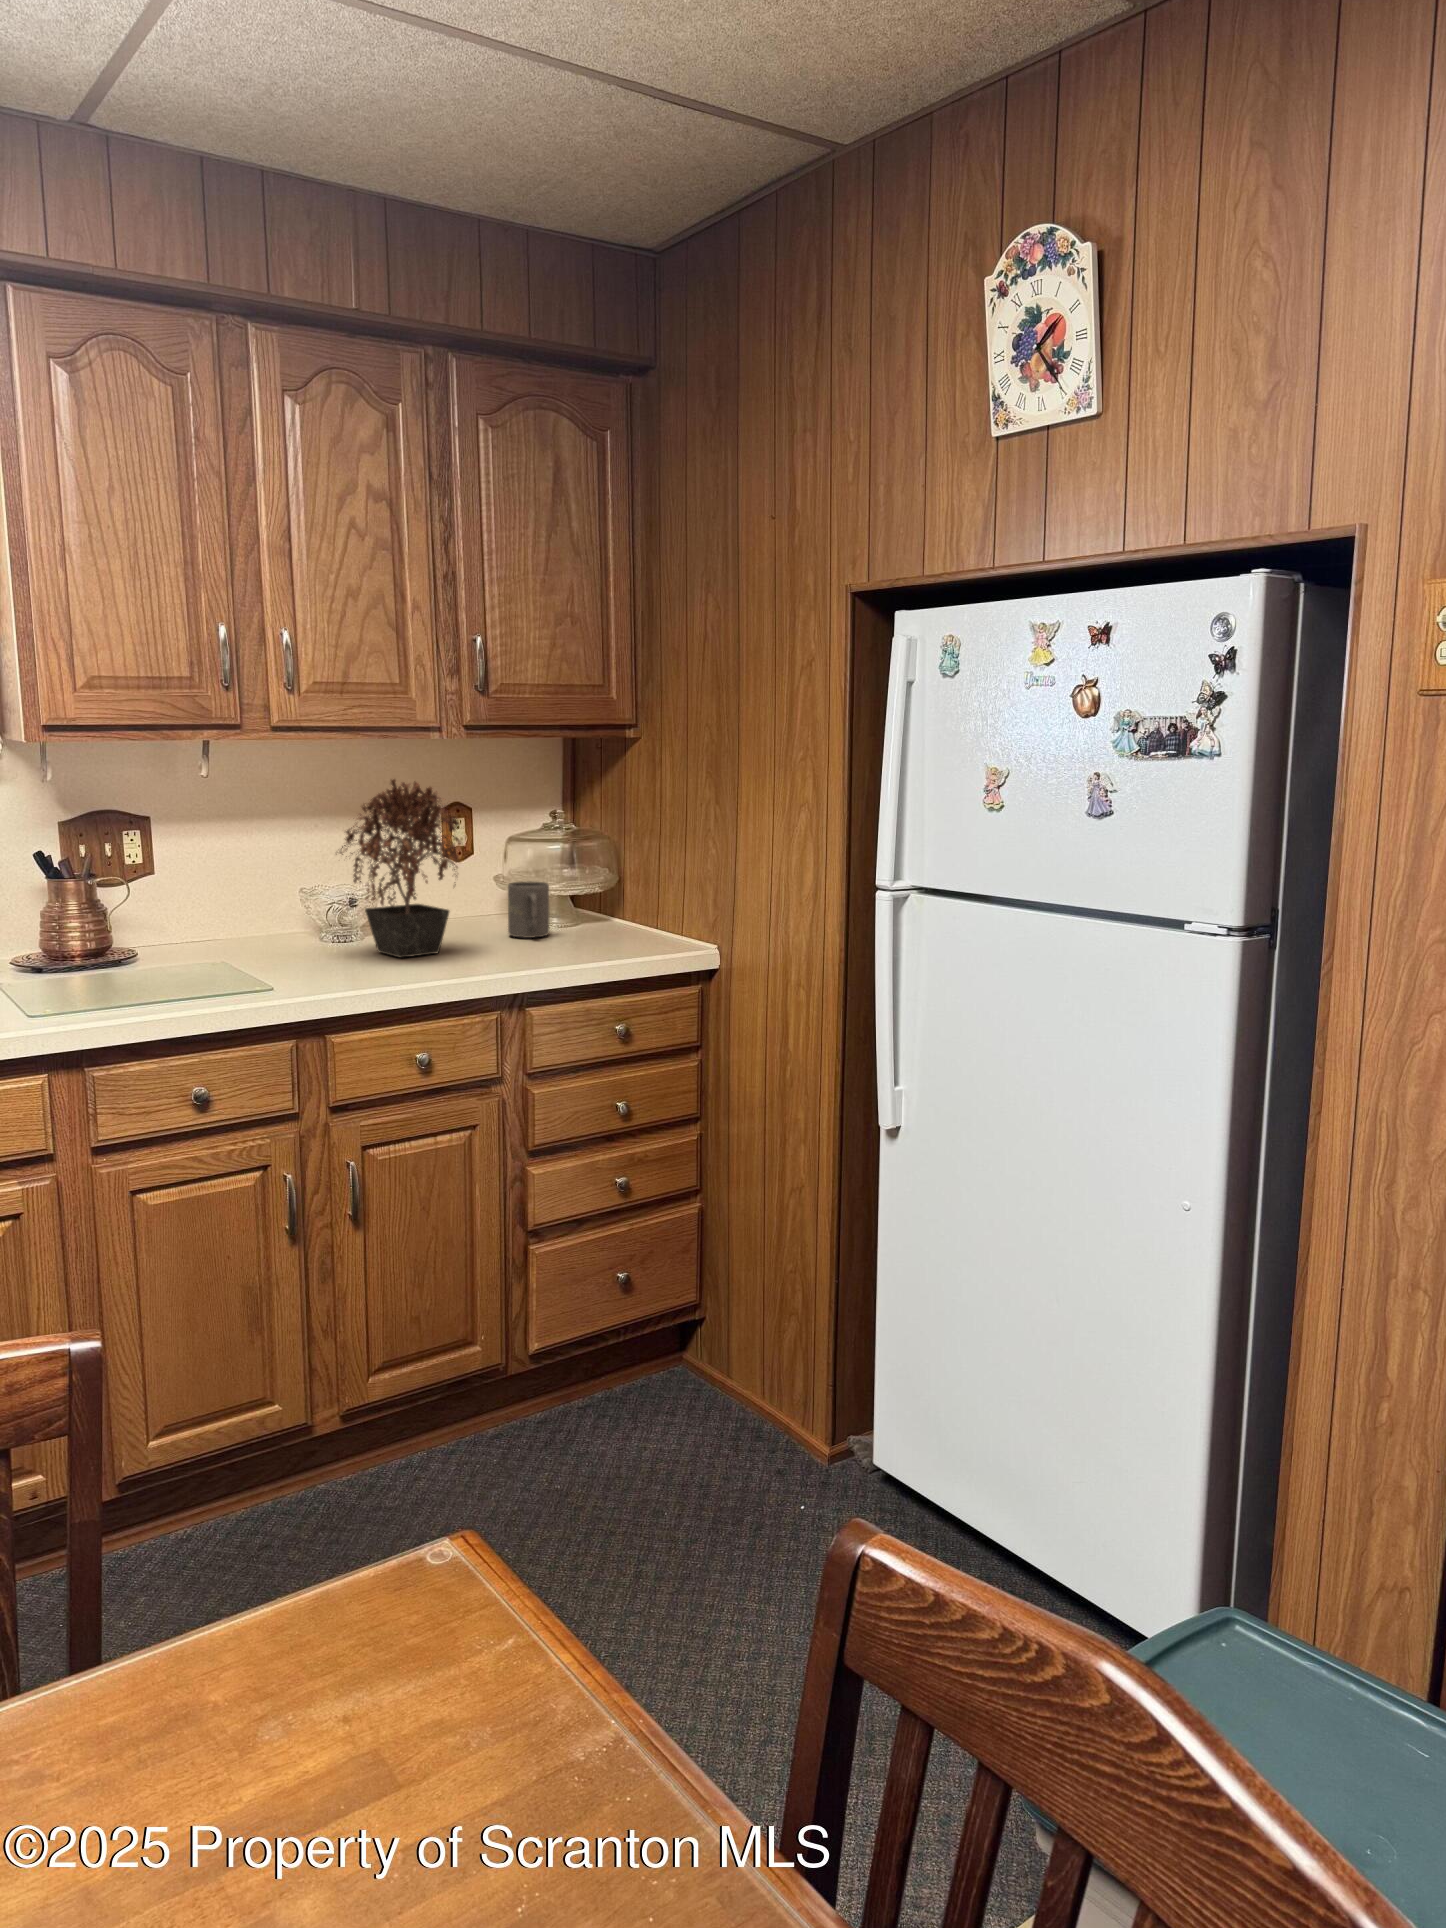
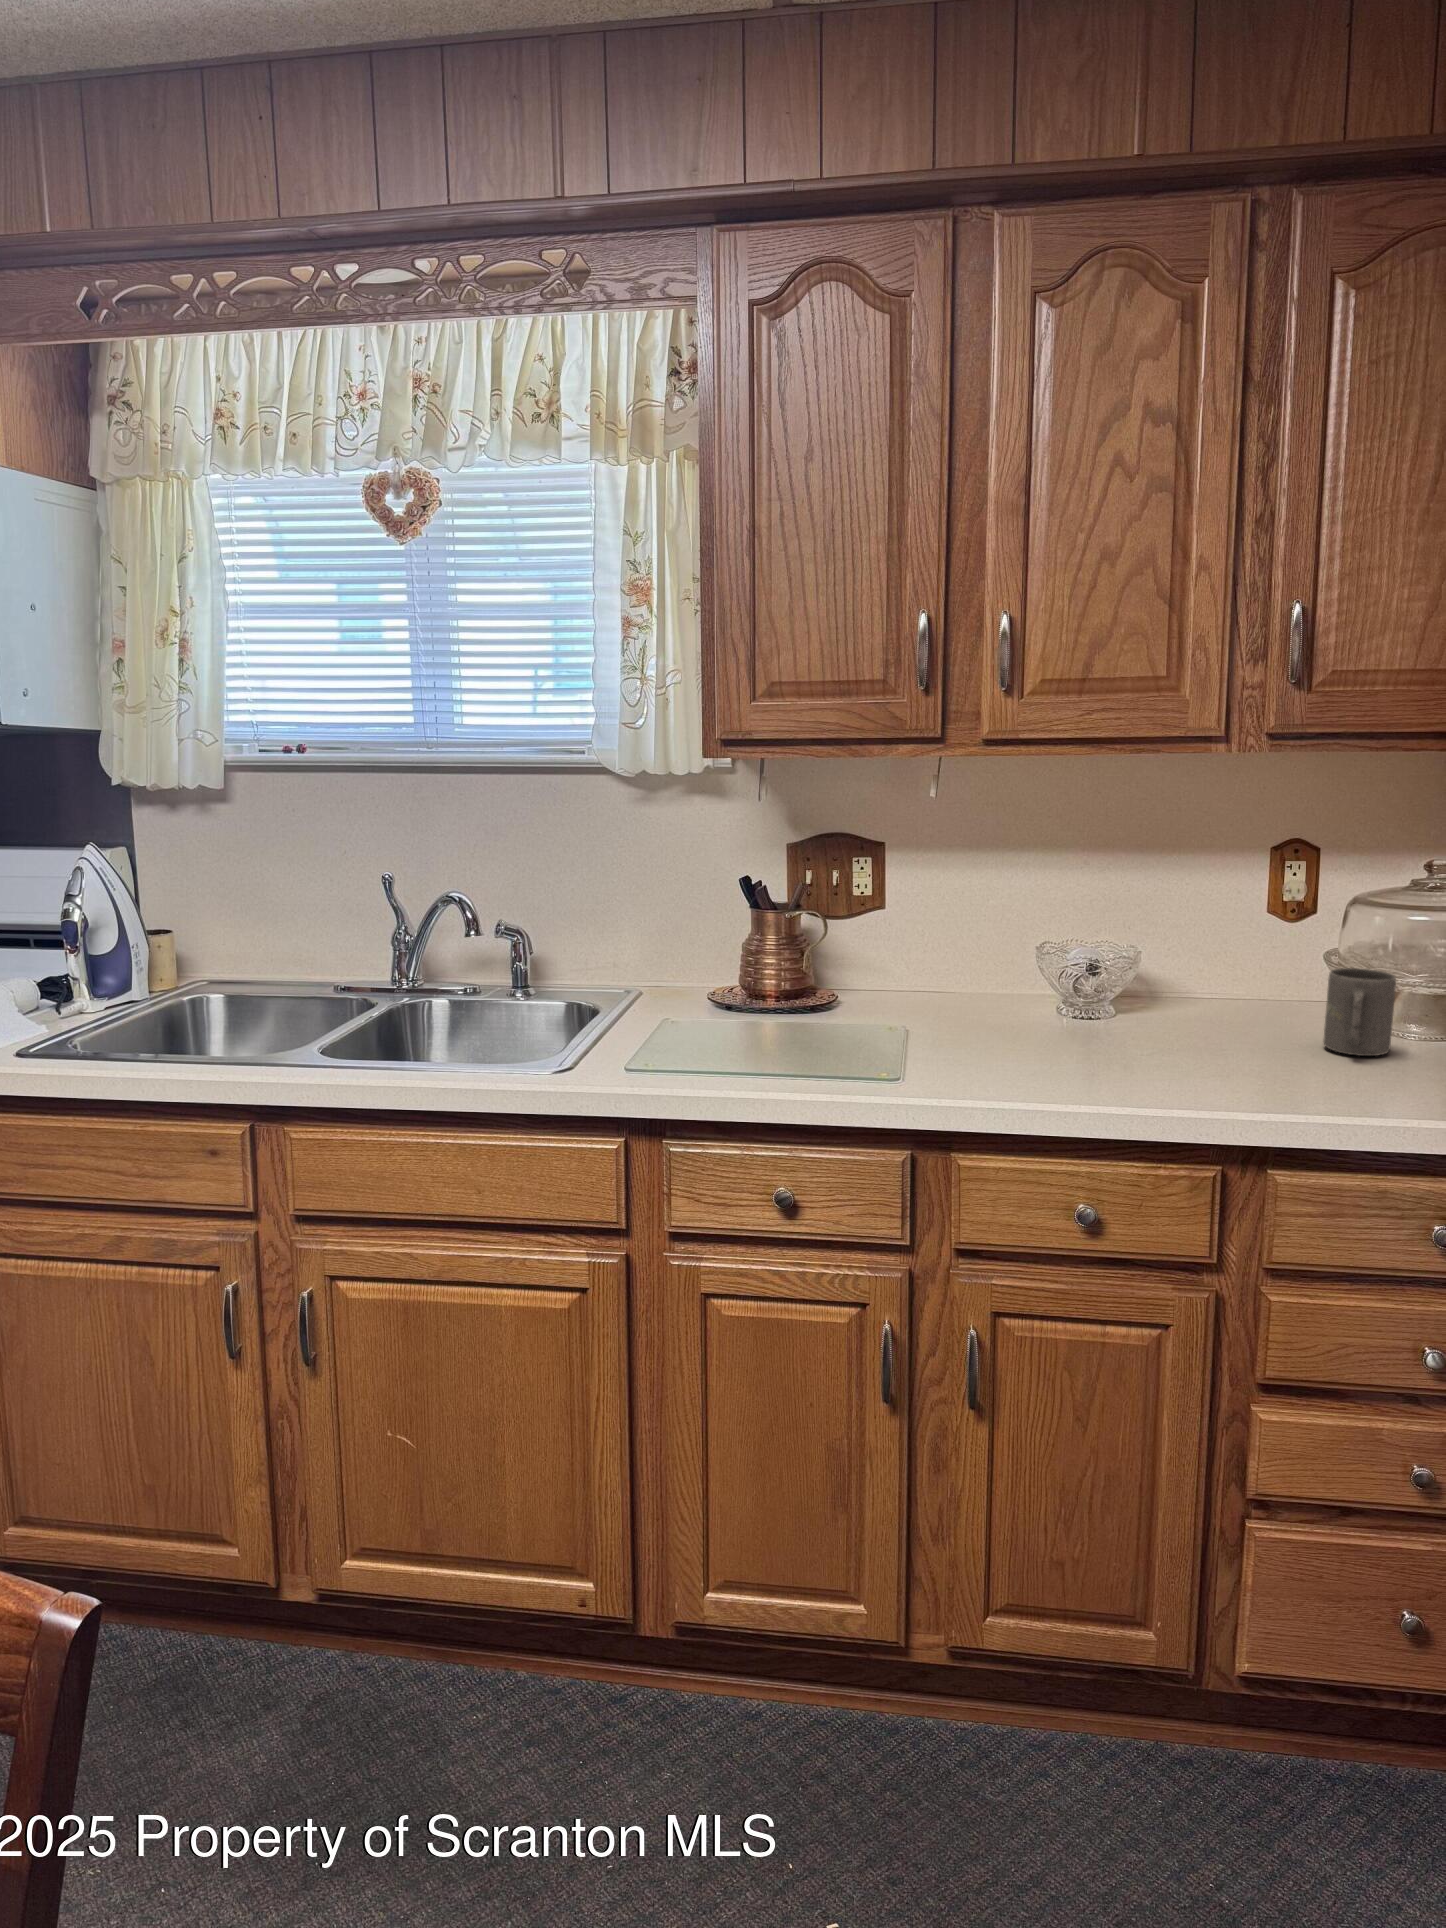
potted plant: present [339,779,461,958] -> none [1062,810,1257,1060]

